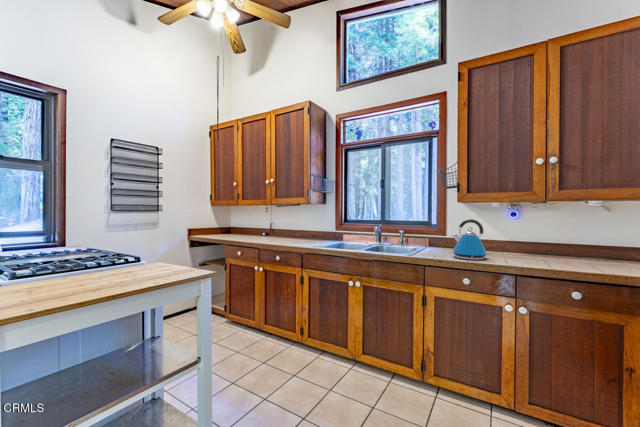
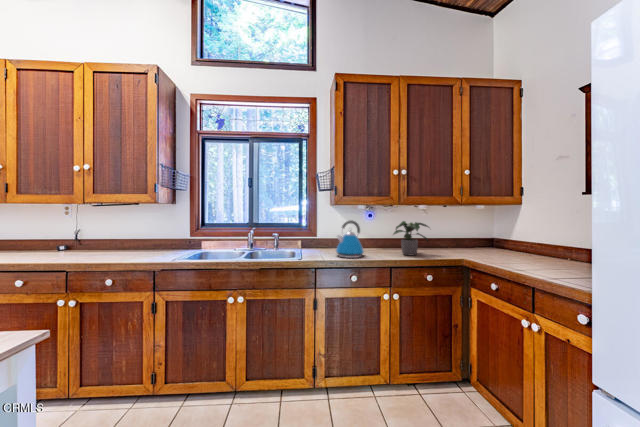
potted plant: none [528,221,596,265] -> present [394,221,428,256]

